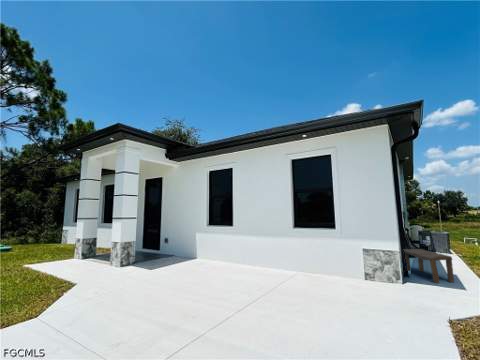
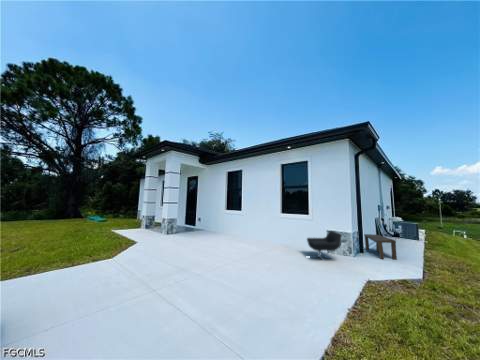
lounge chair: none [338,249,391,295] -> present [307,231,342,258]

